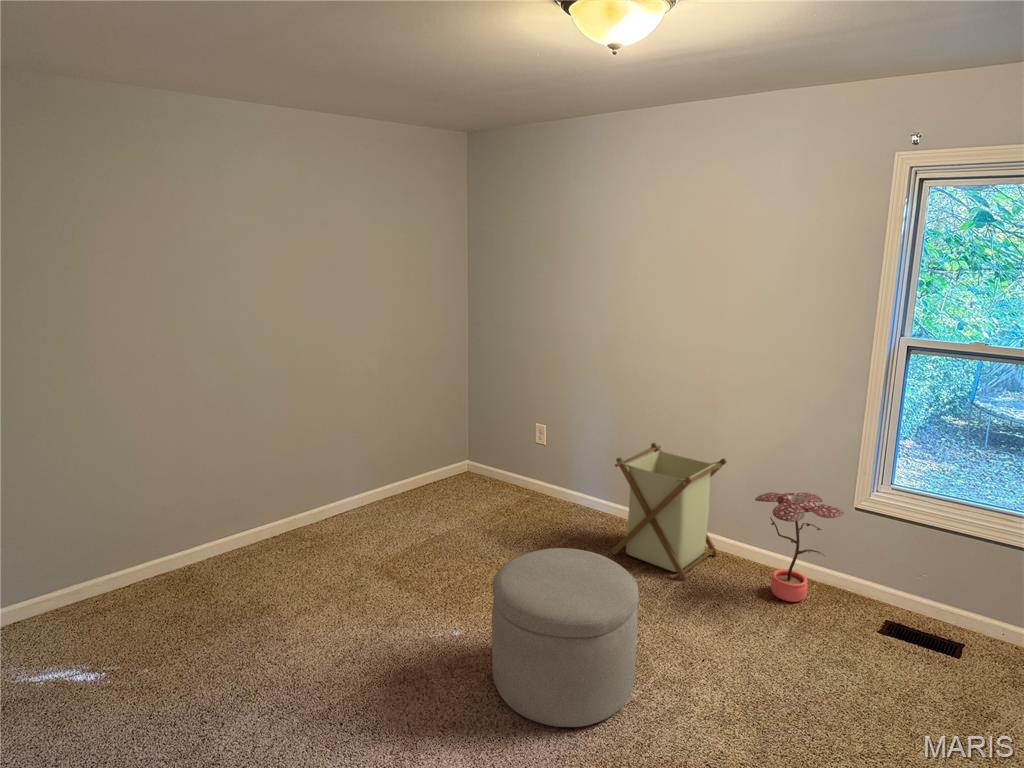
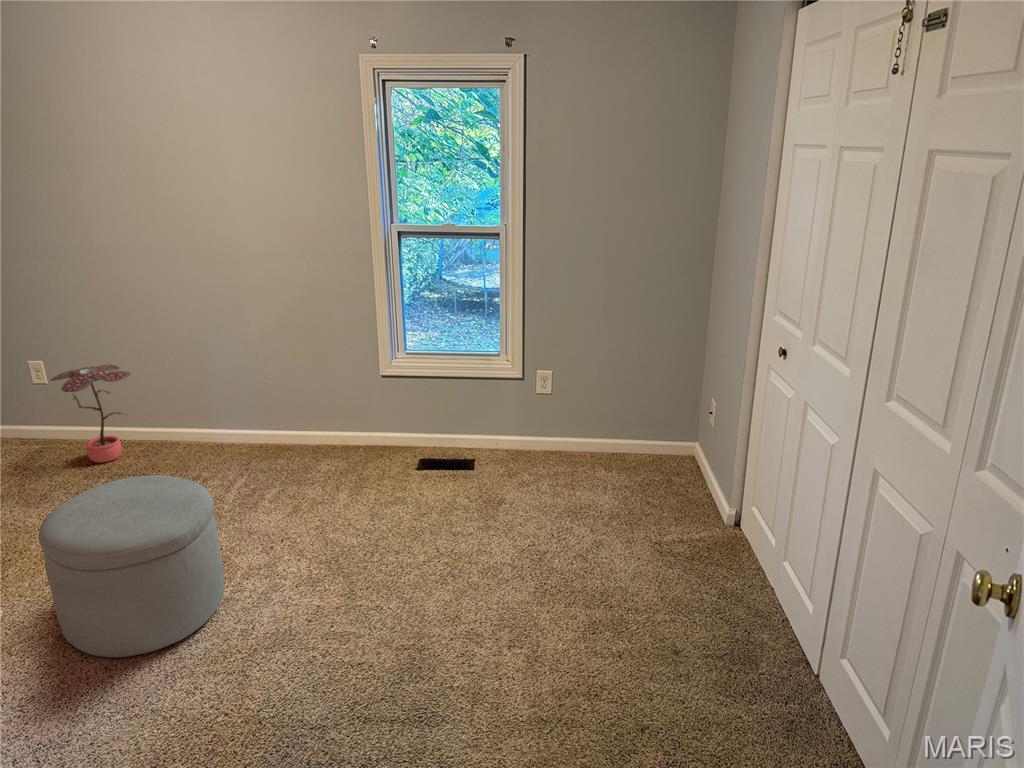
laundry basket: present [611,443,727,580] -> none [147,353,273,481]
potted plant: present [755,492,844,602] -> present [51,364,131,462]

